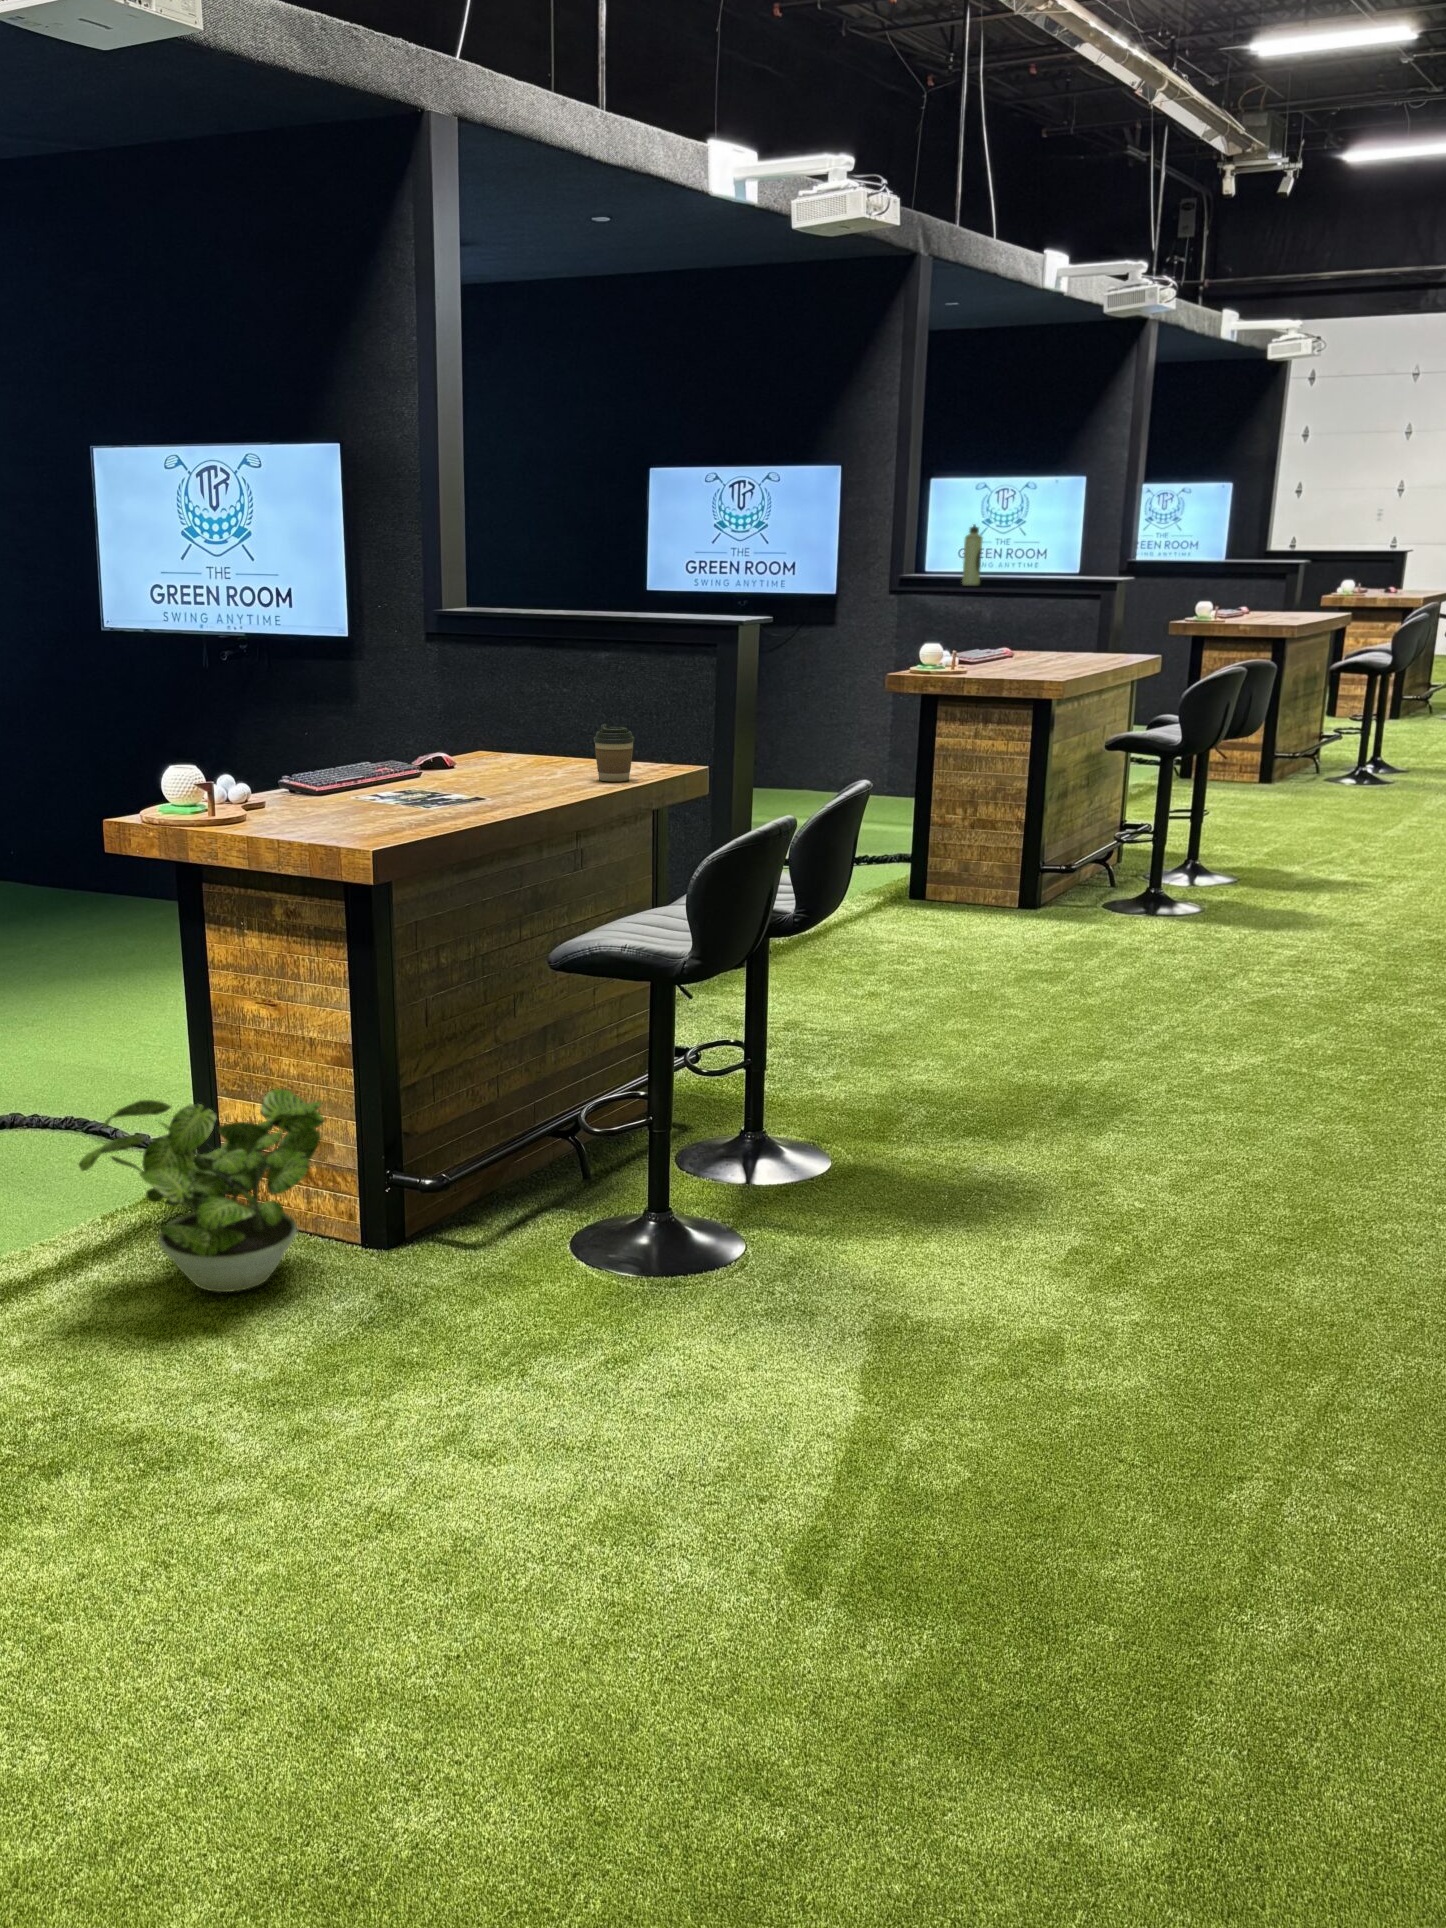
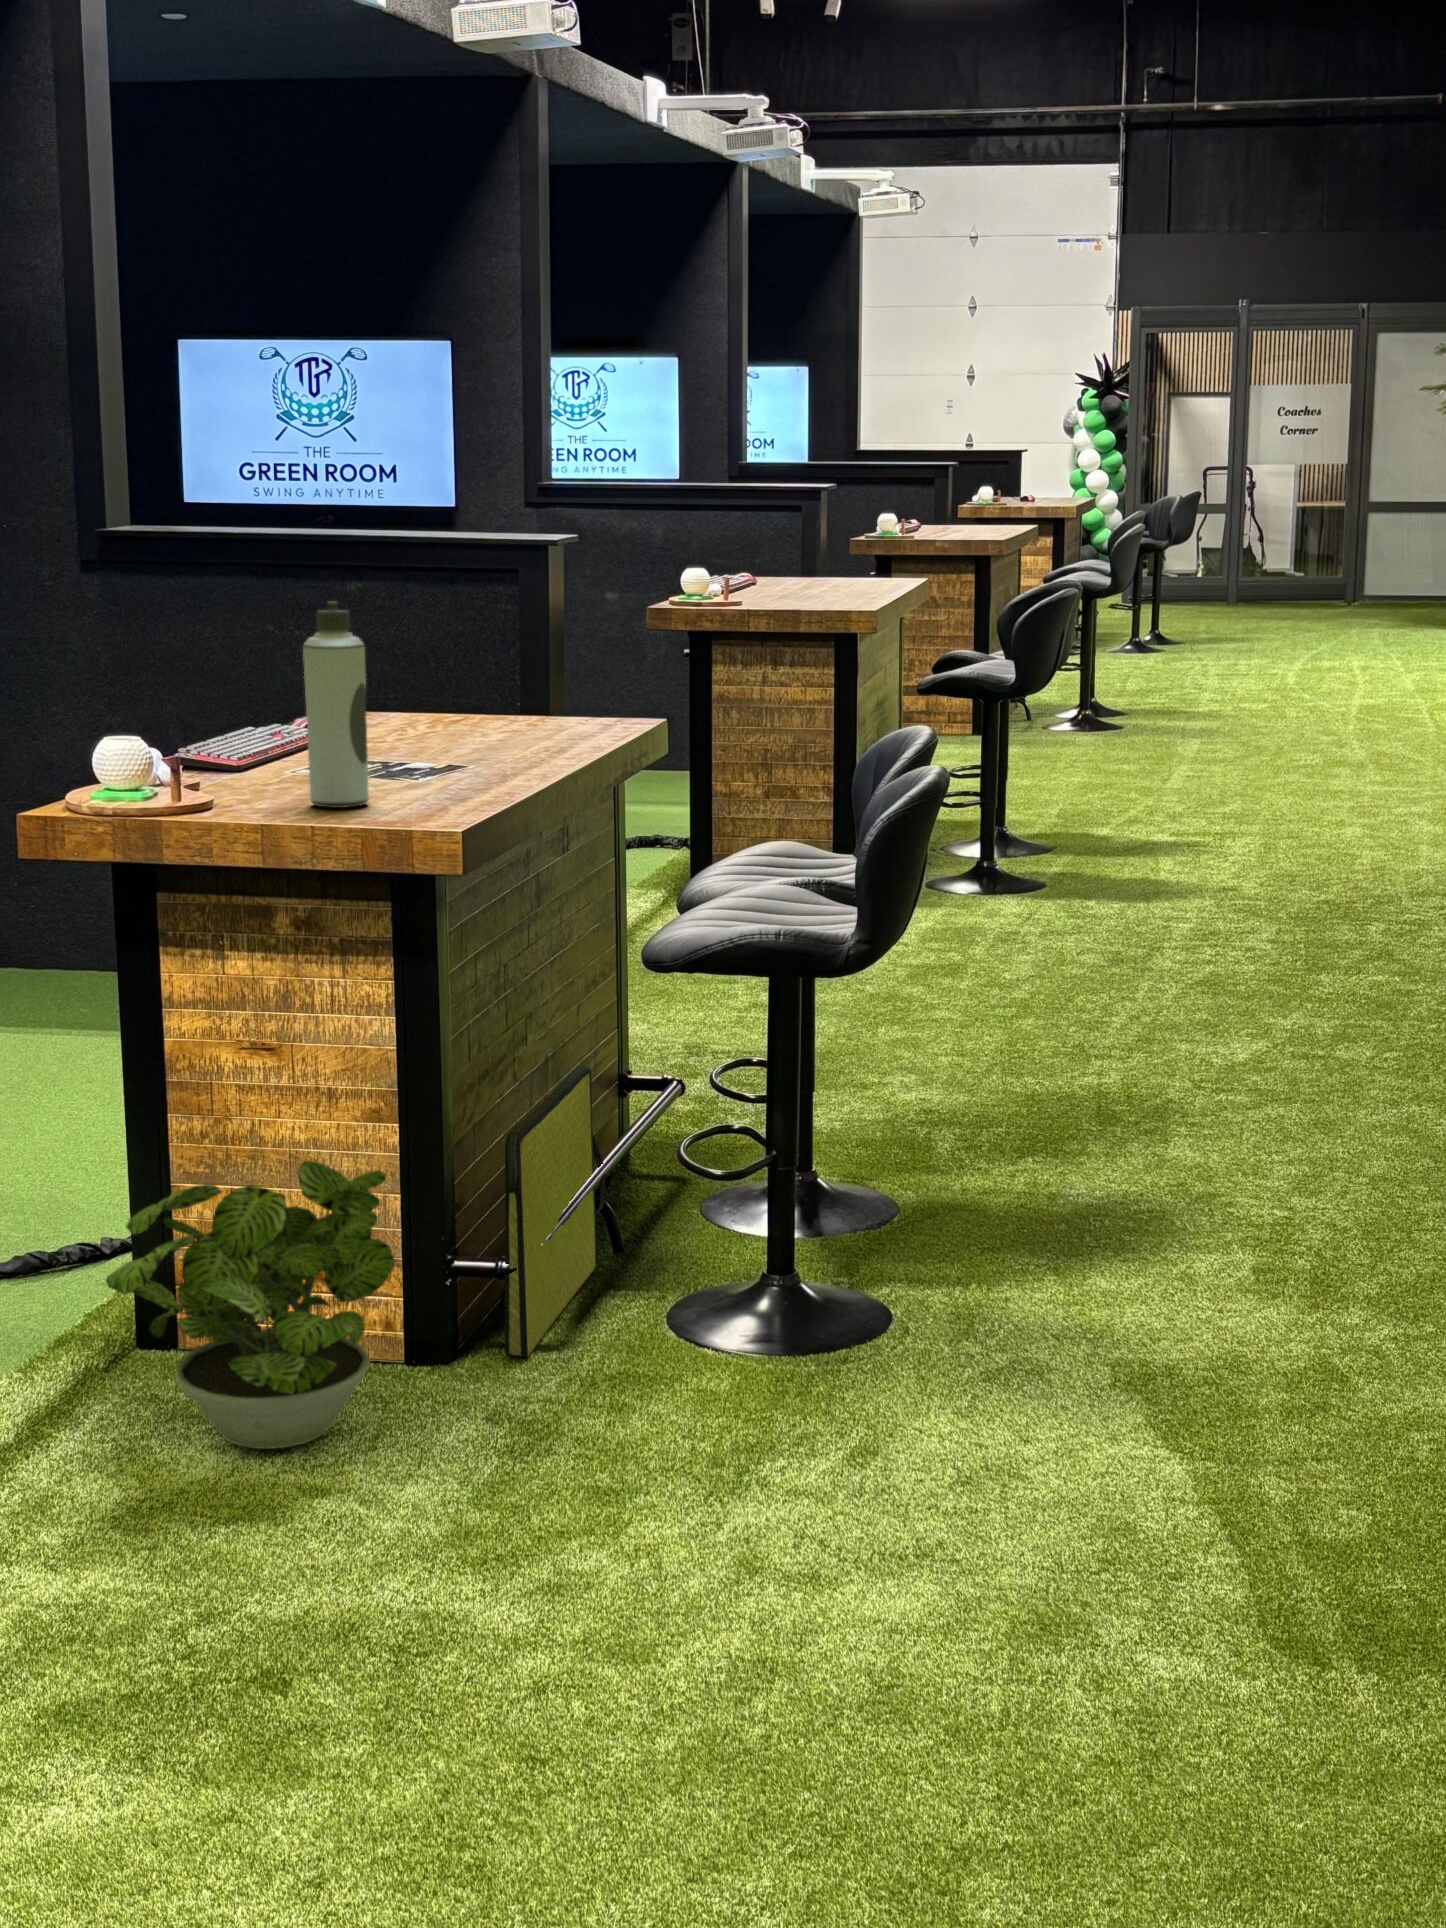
water bottle: present [962,525,983,586] -> present [303,601,369,808]
coffee cup: present [594,724,634,781] -> none [552,663,605,736]
bag: none [428,1036,573,1250] -> present [505,1066,605,1357]

